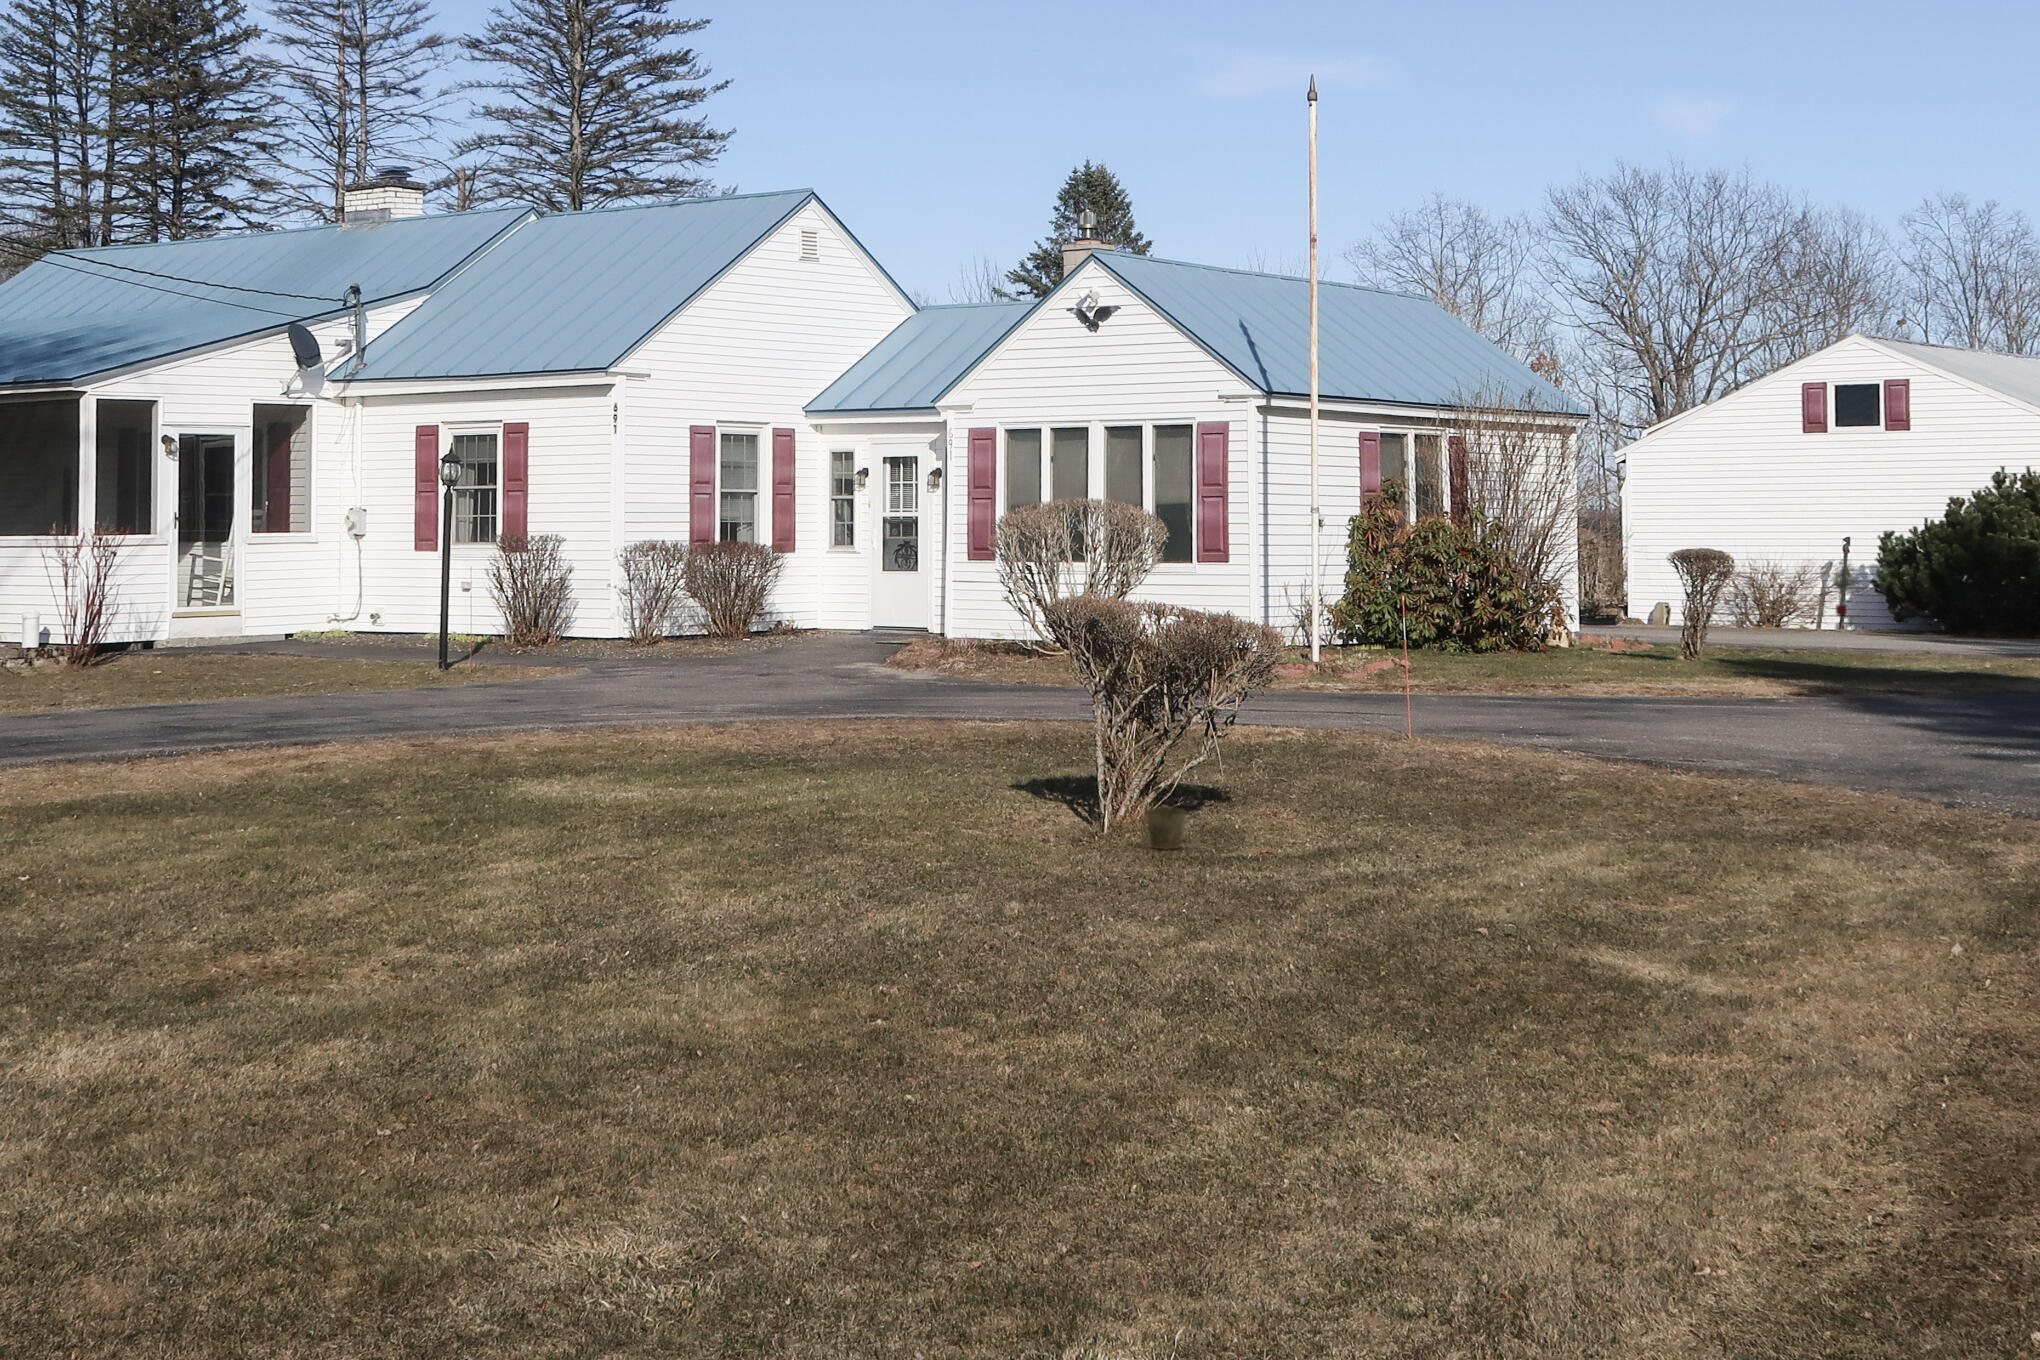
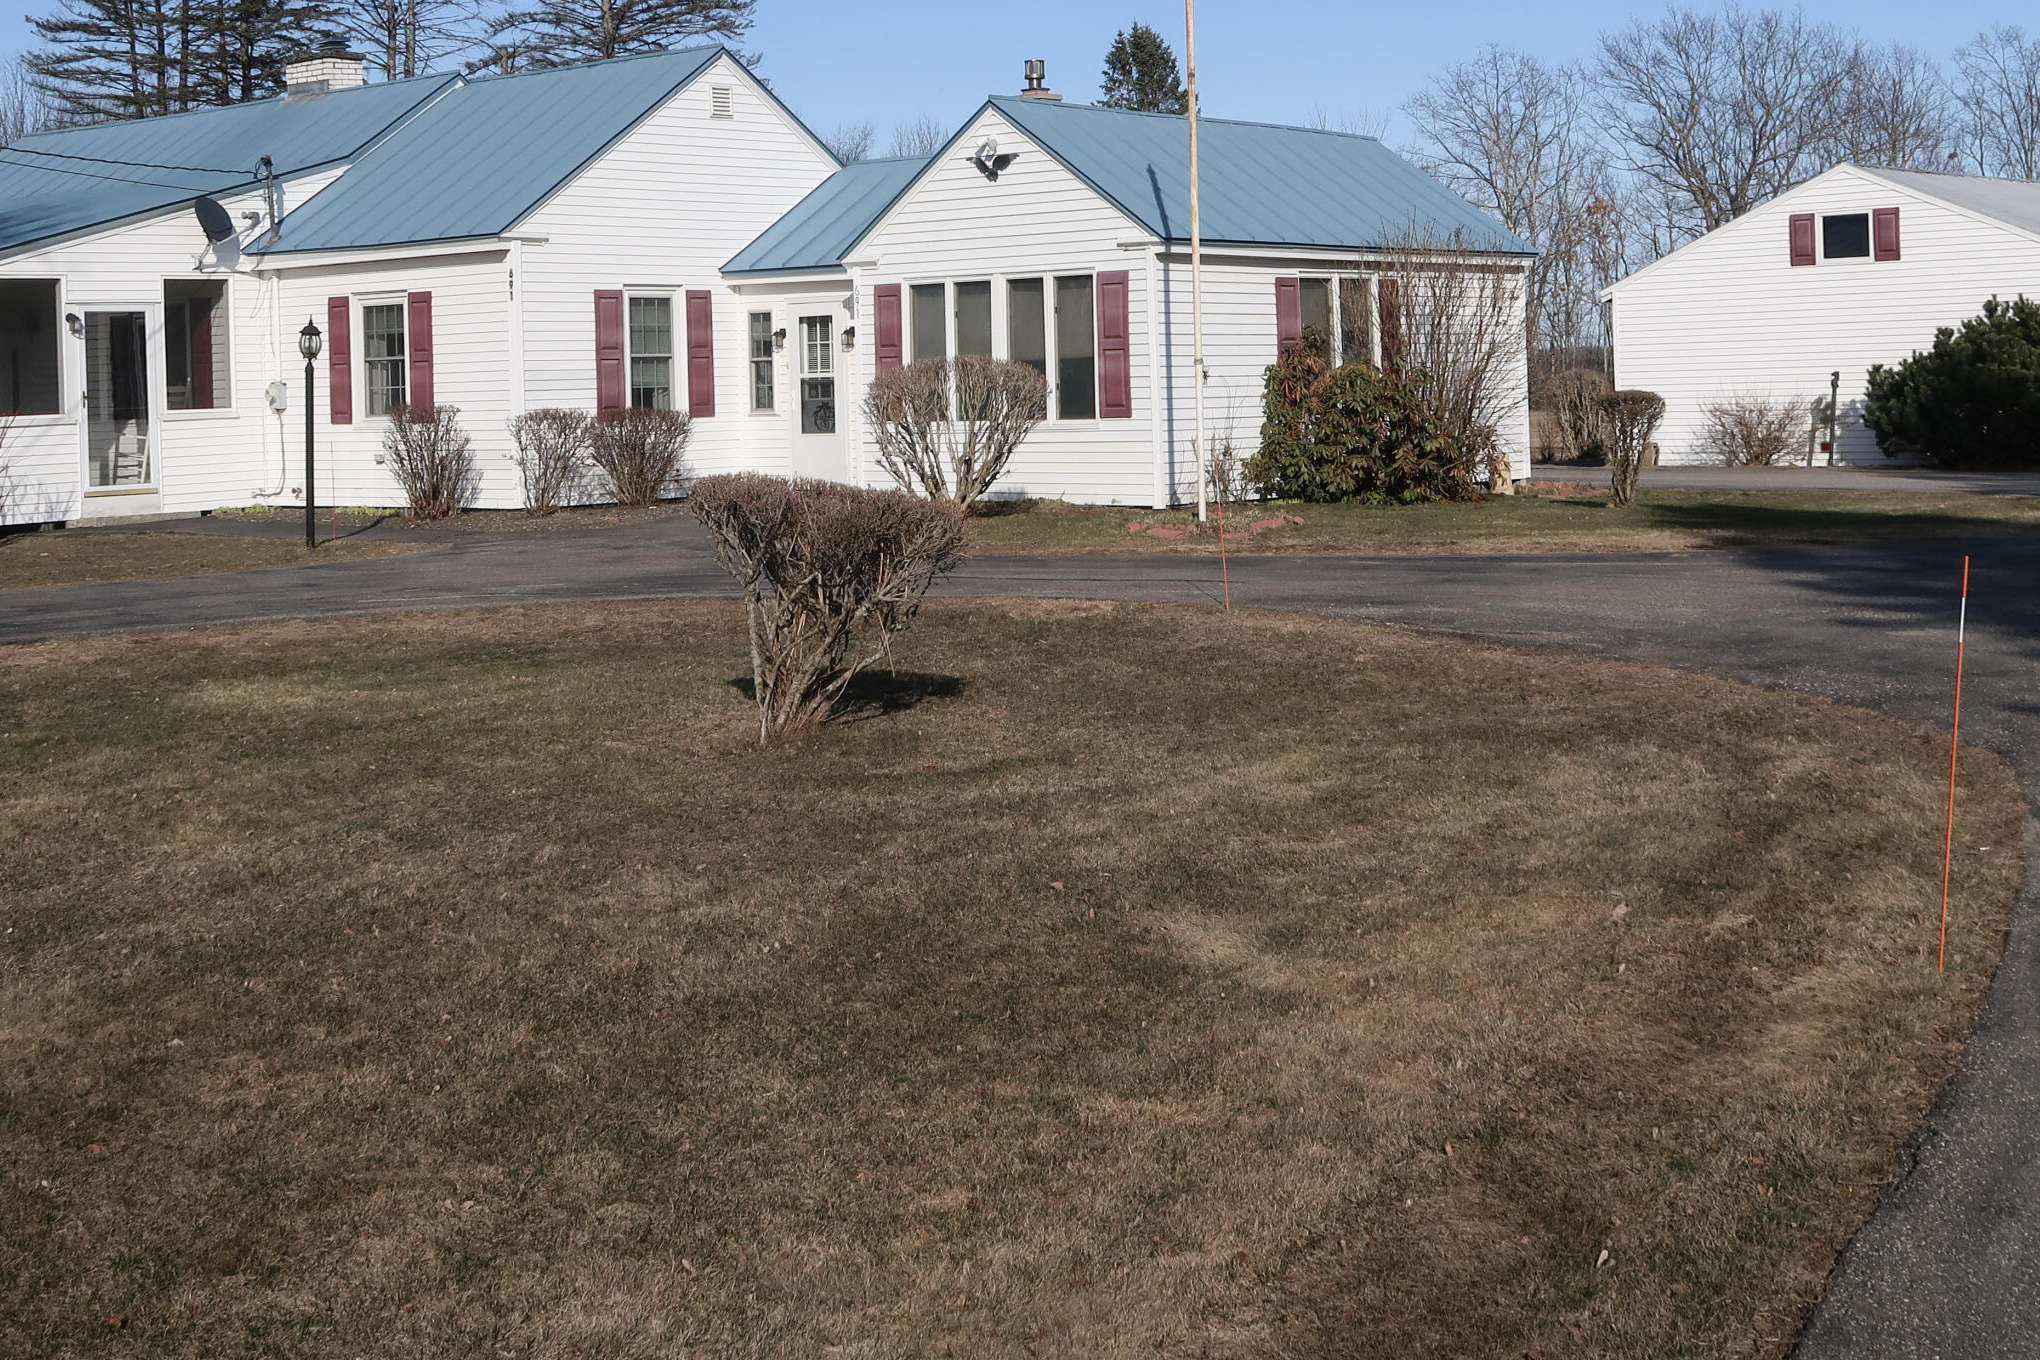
bucket: present [1145,795,1186,849] -> none [811,686,857,756]

